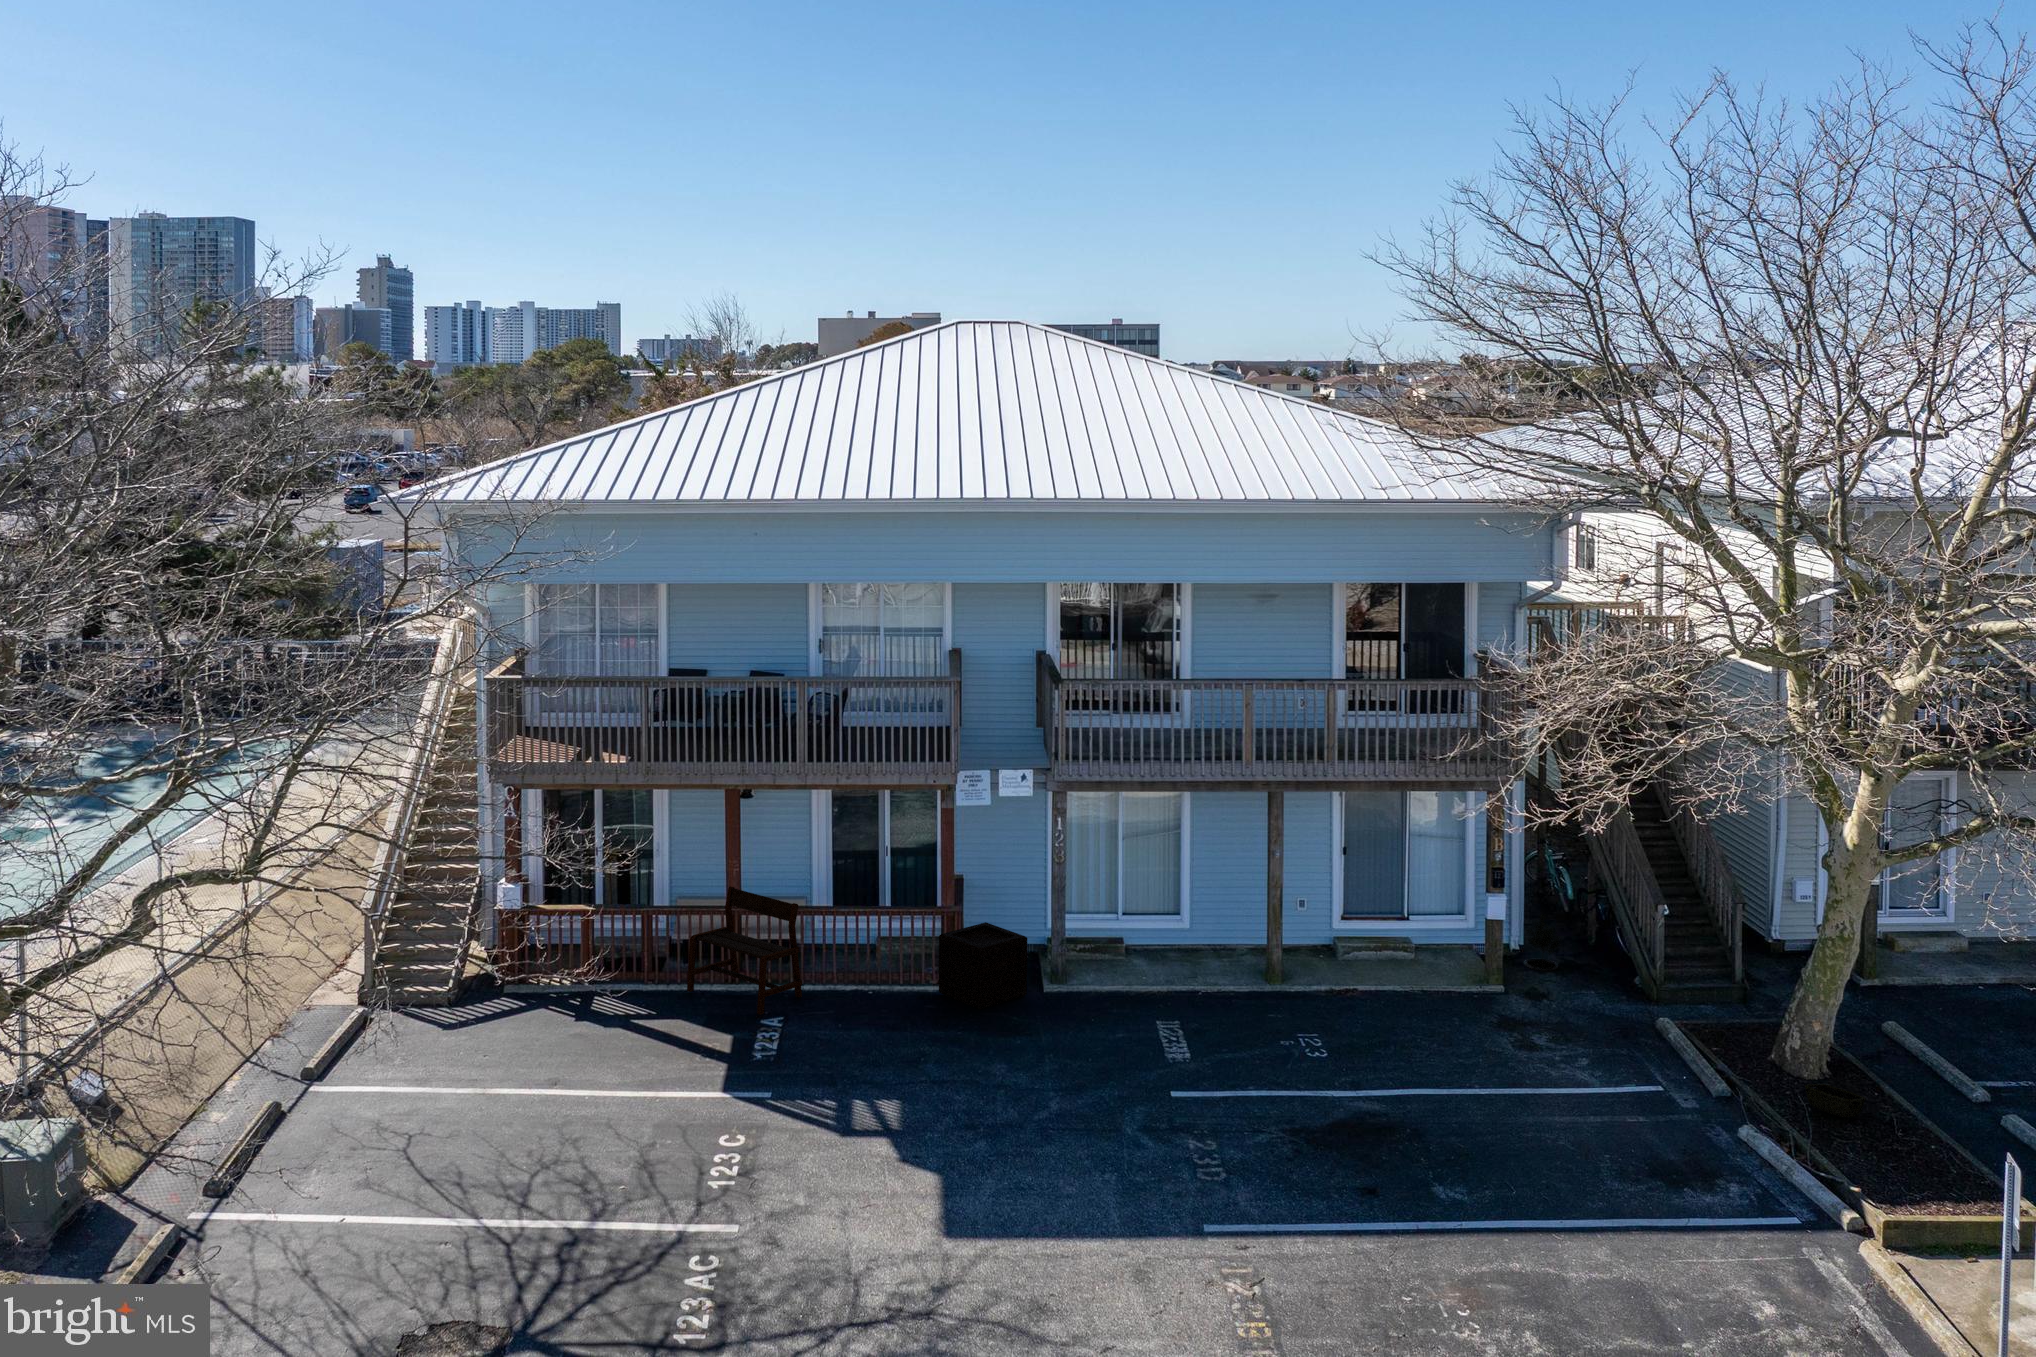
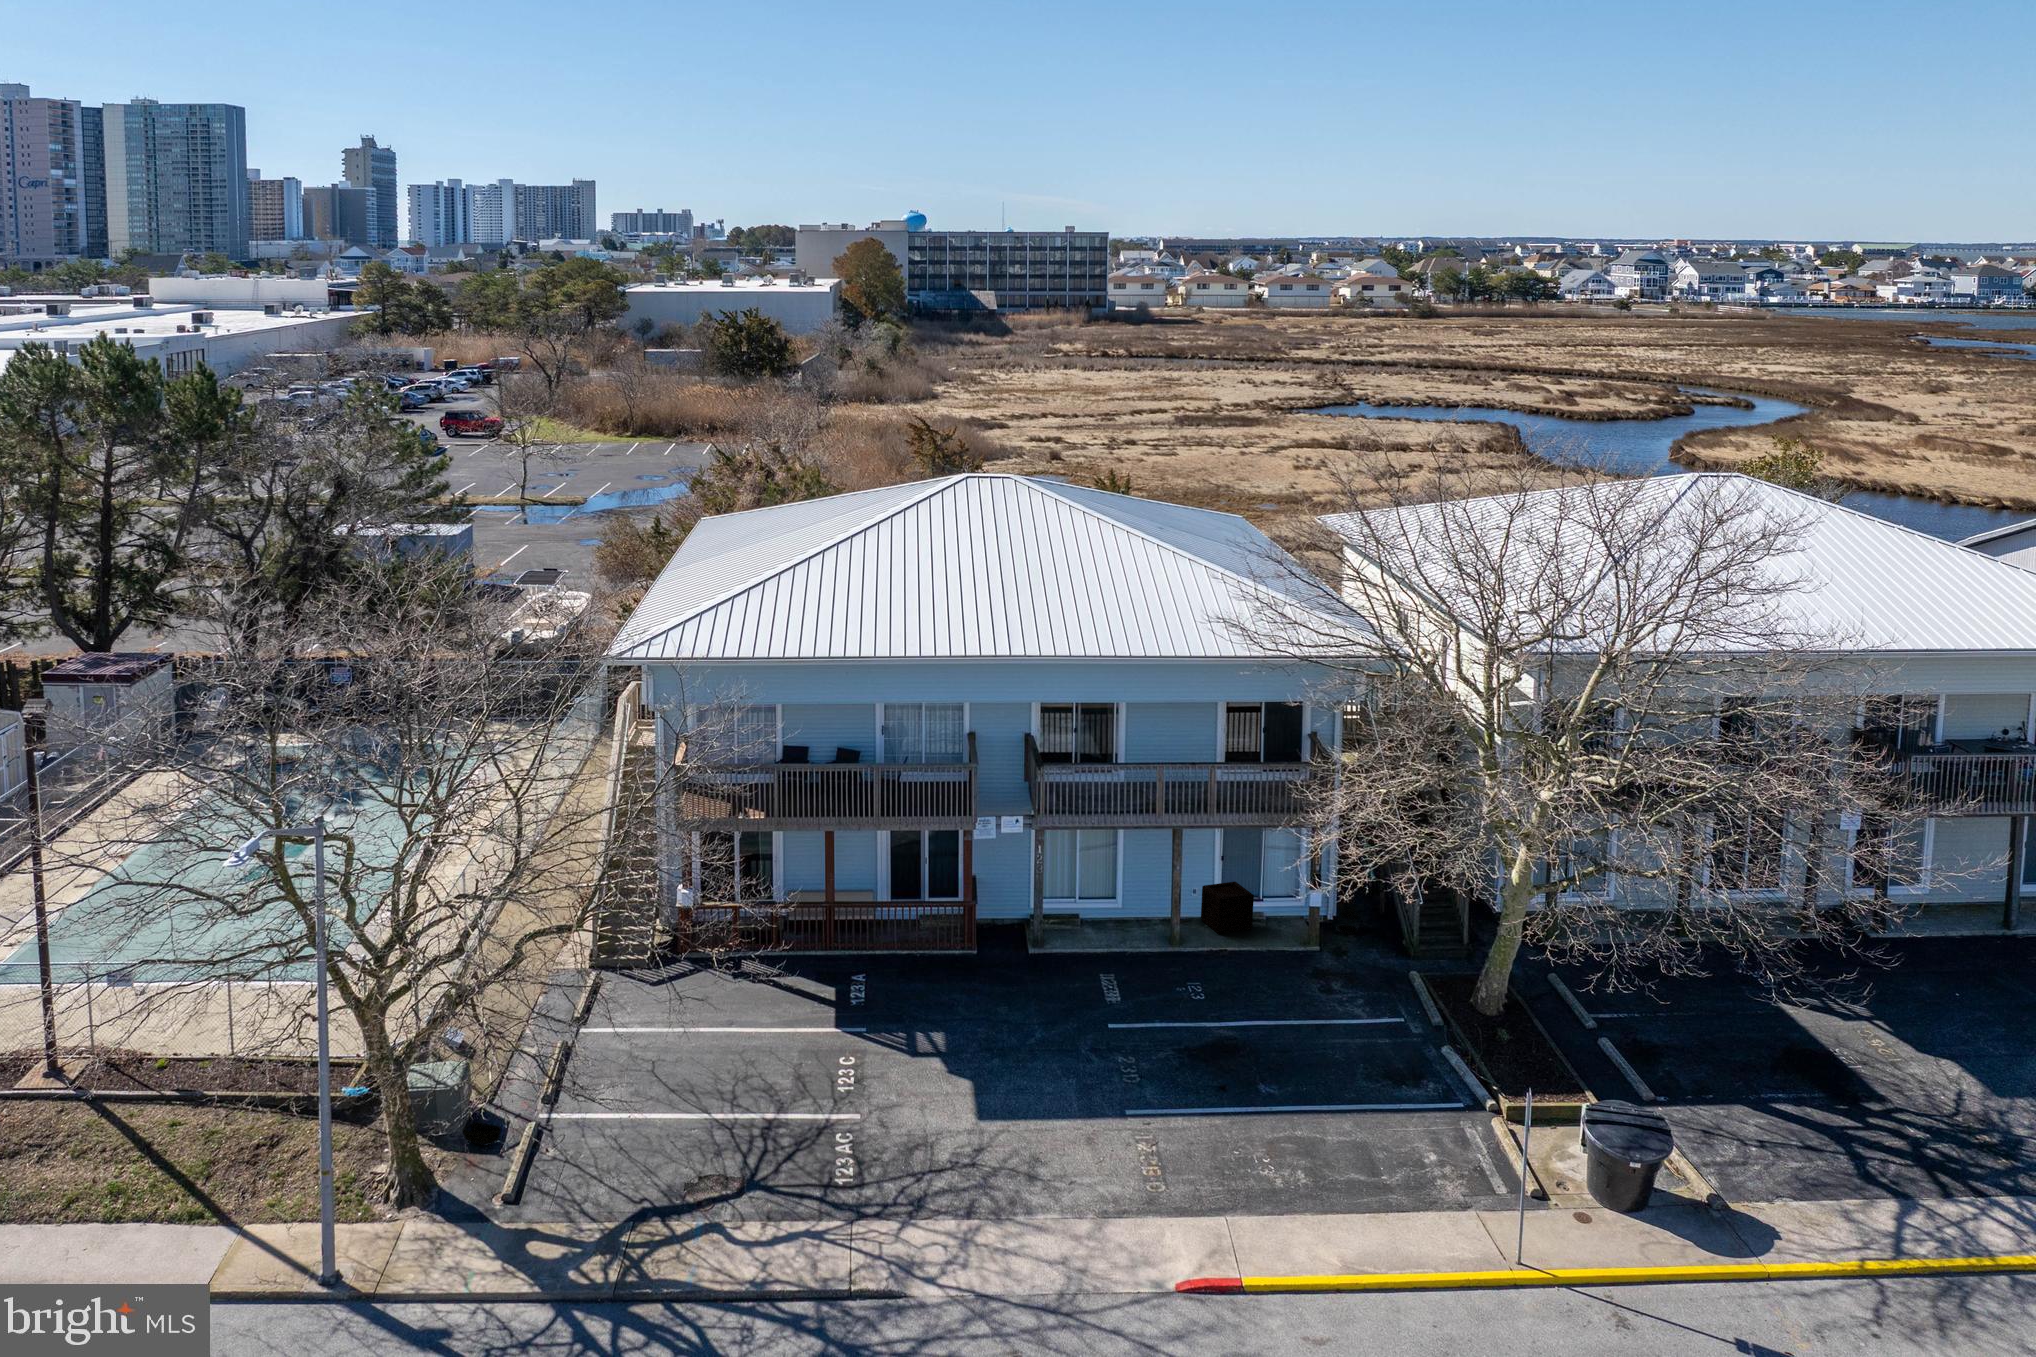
bench: present [687,886,802,1015] -> none [799,888,874,973]
wooden crate: present [939,922,1027,1009] -> present [1201,882,1254,934]
woven basket: present [1805,1084,1866,1117] -> present [462,1122,502,1145]

